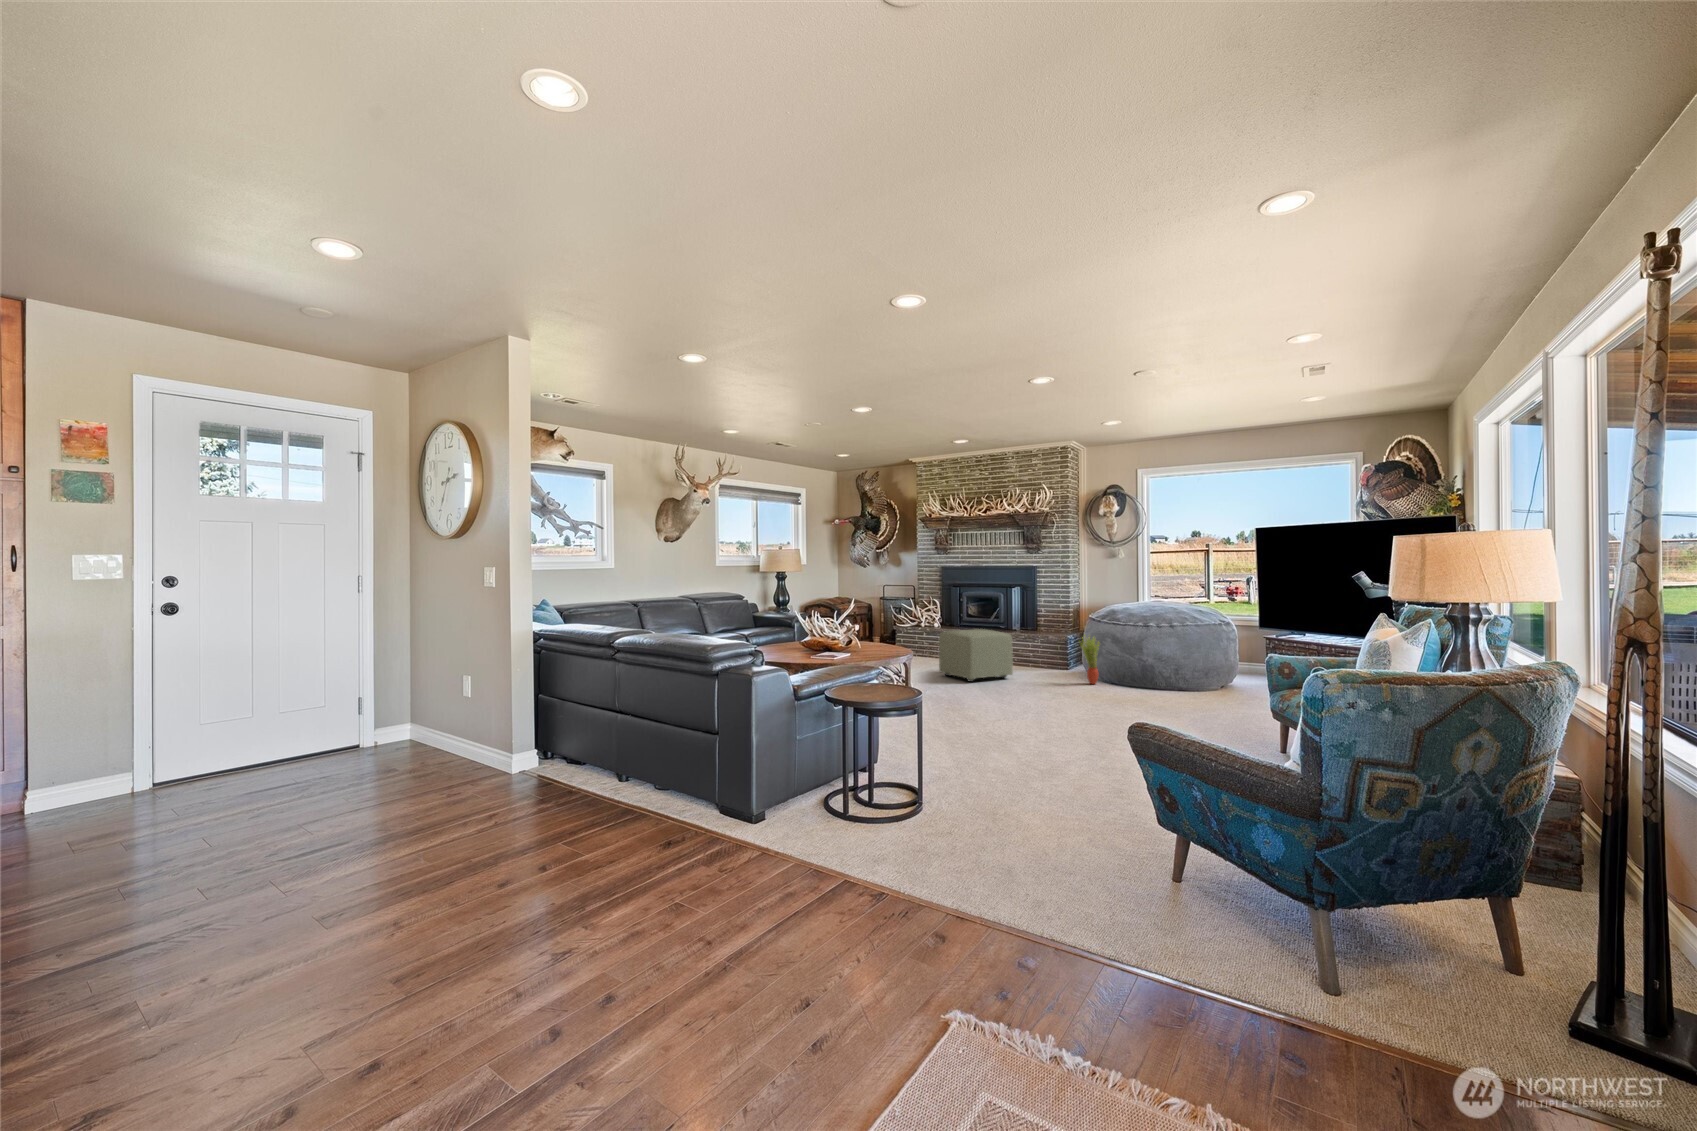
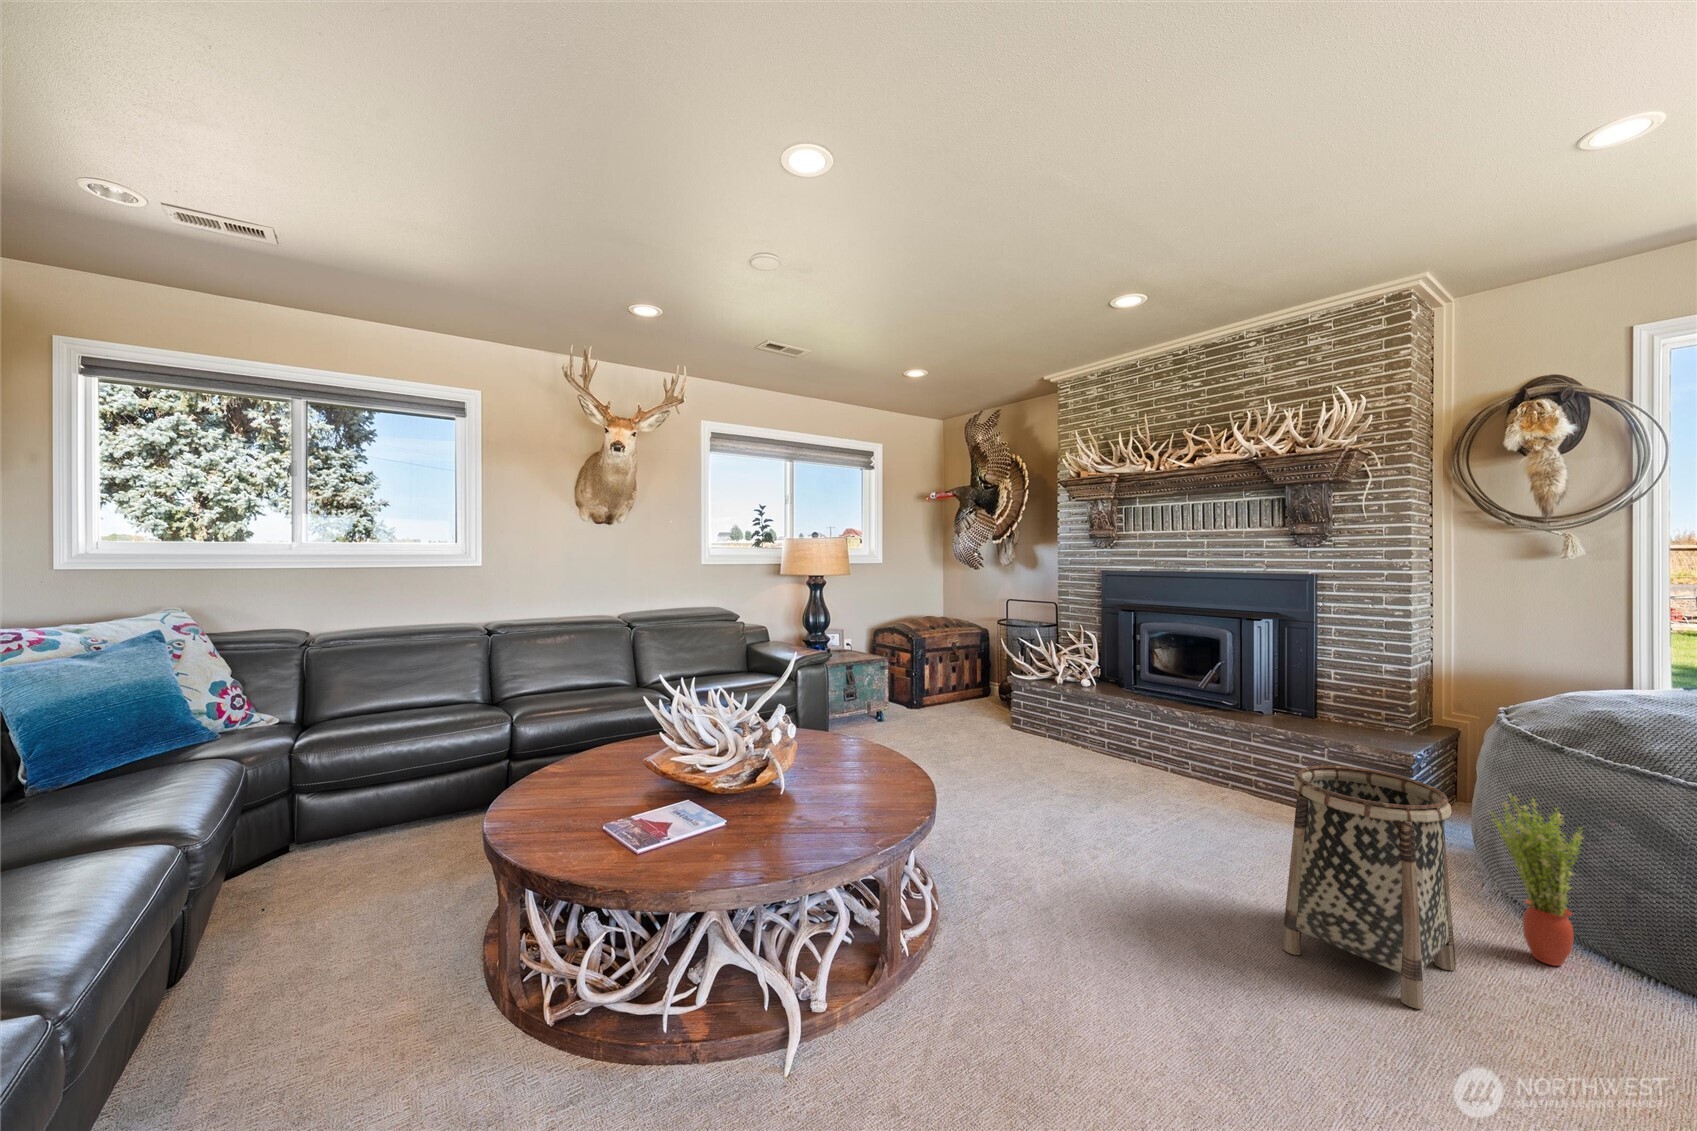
ottoman: present [939,629,1013,682] -> none [1055,724,1252,878]
basket: none [1022,630,1068,691] -> present [1283,766,1456,1009]

